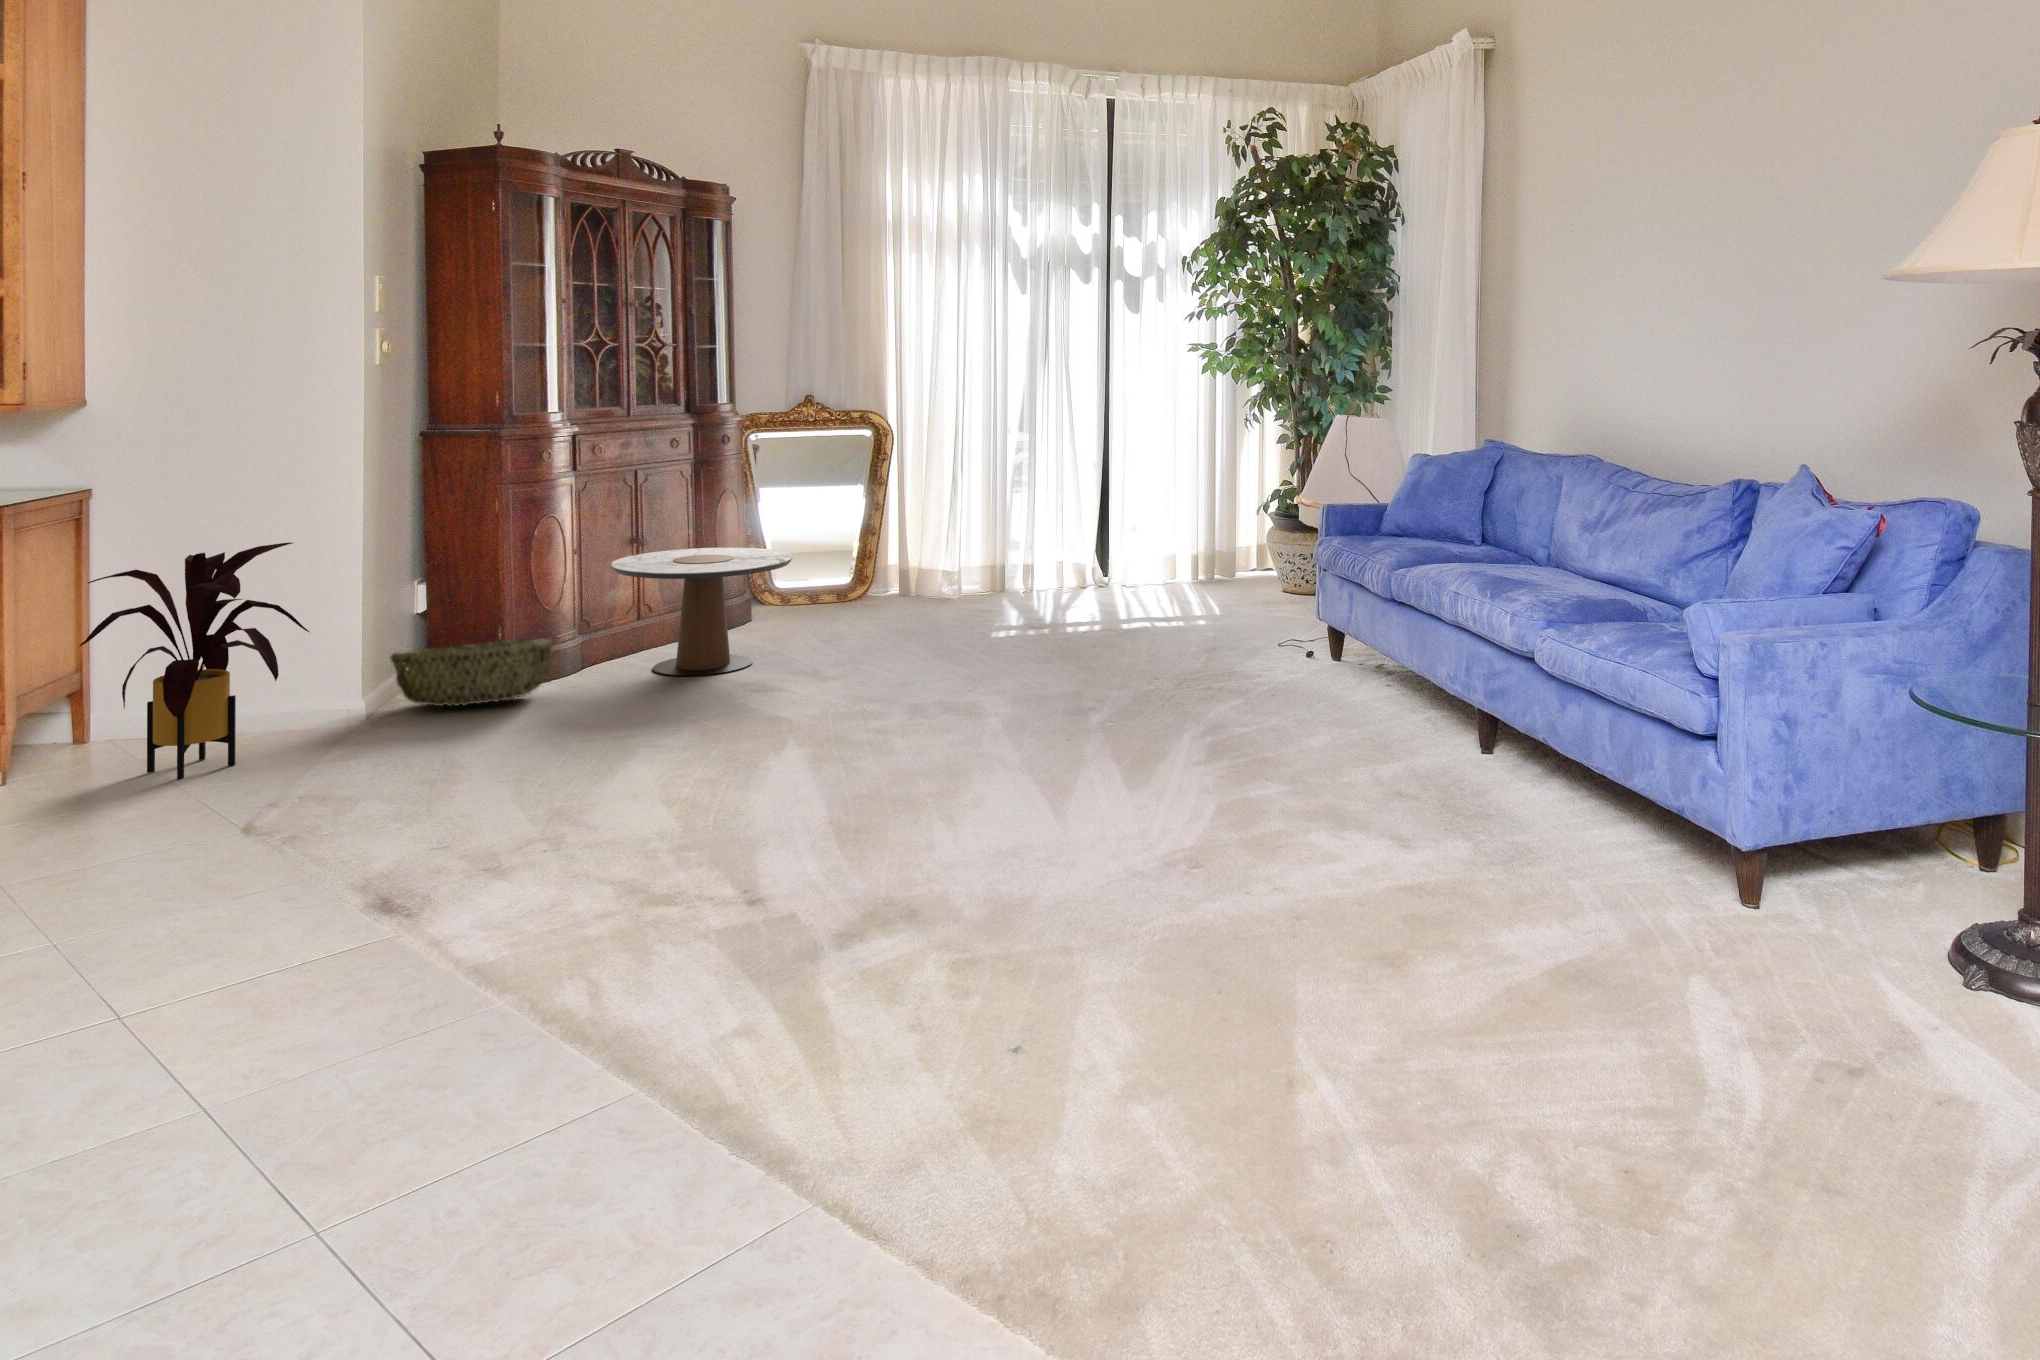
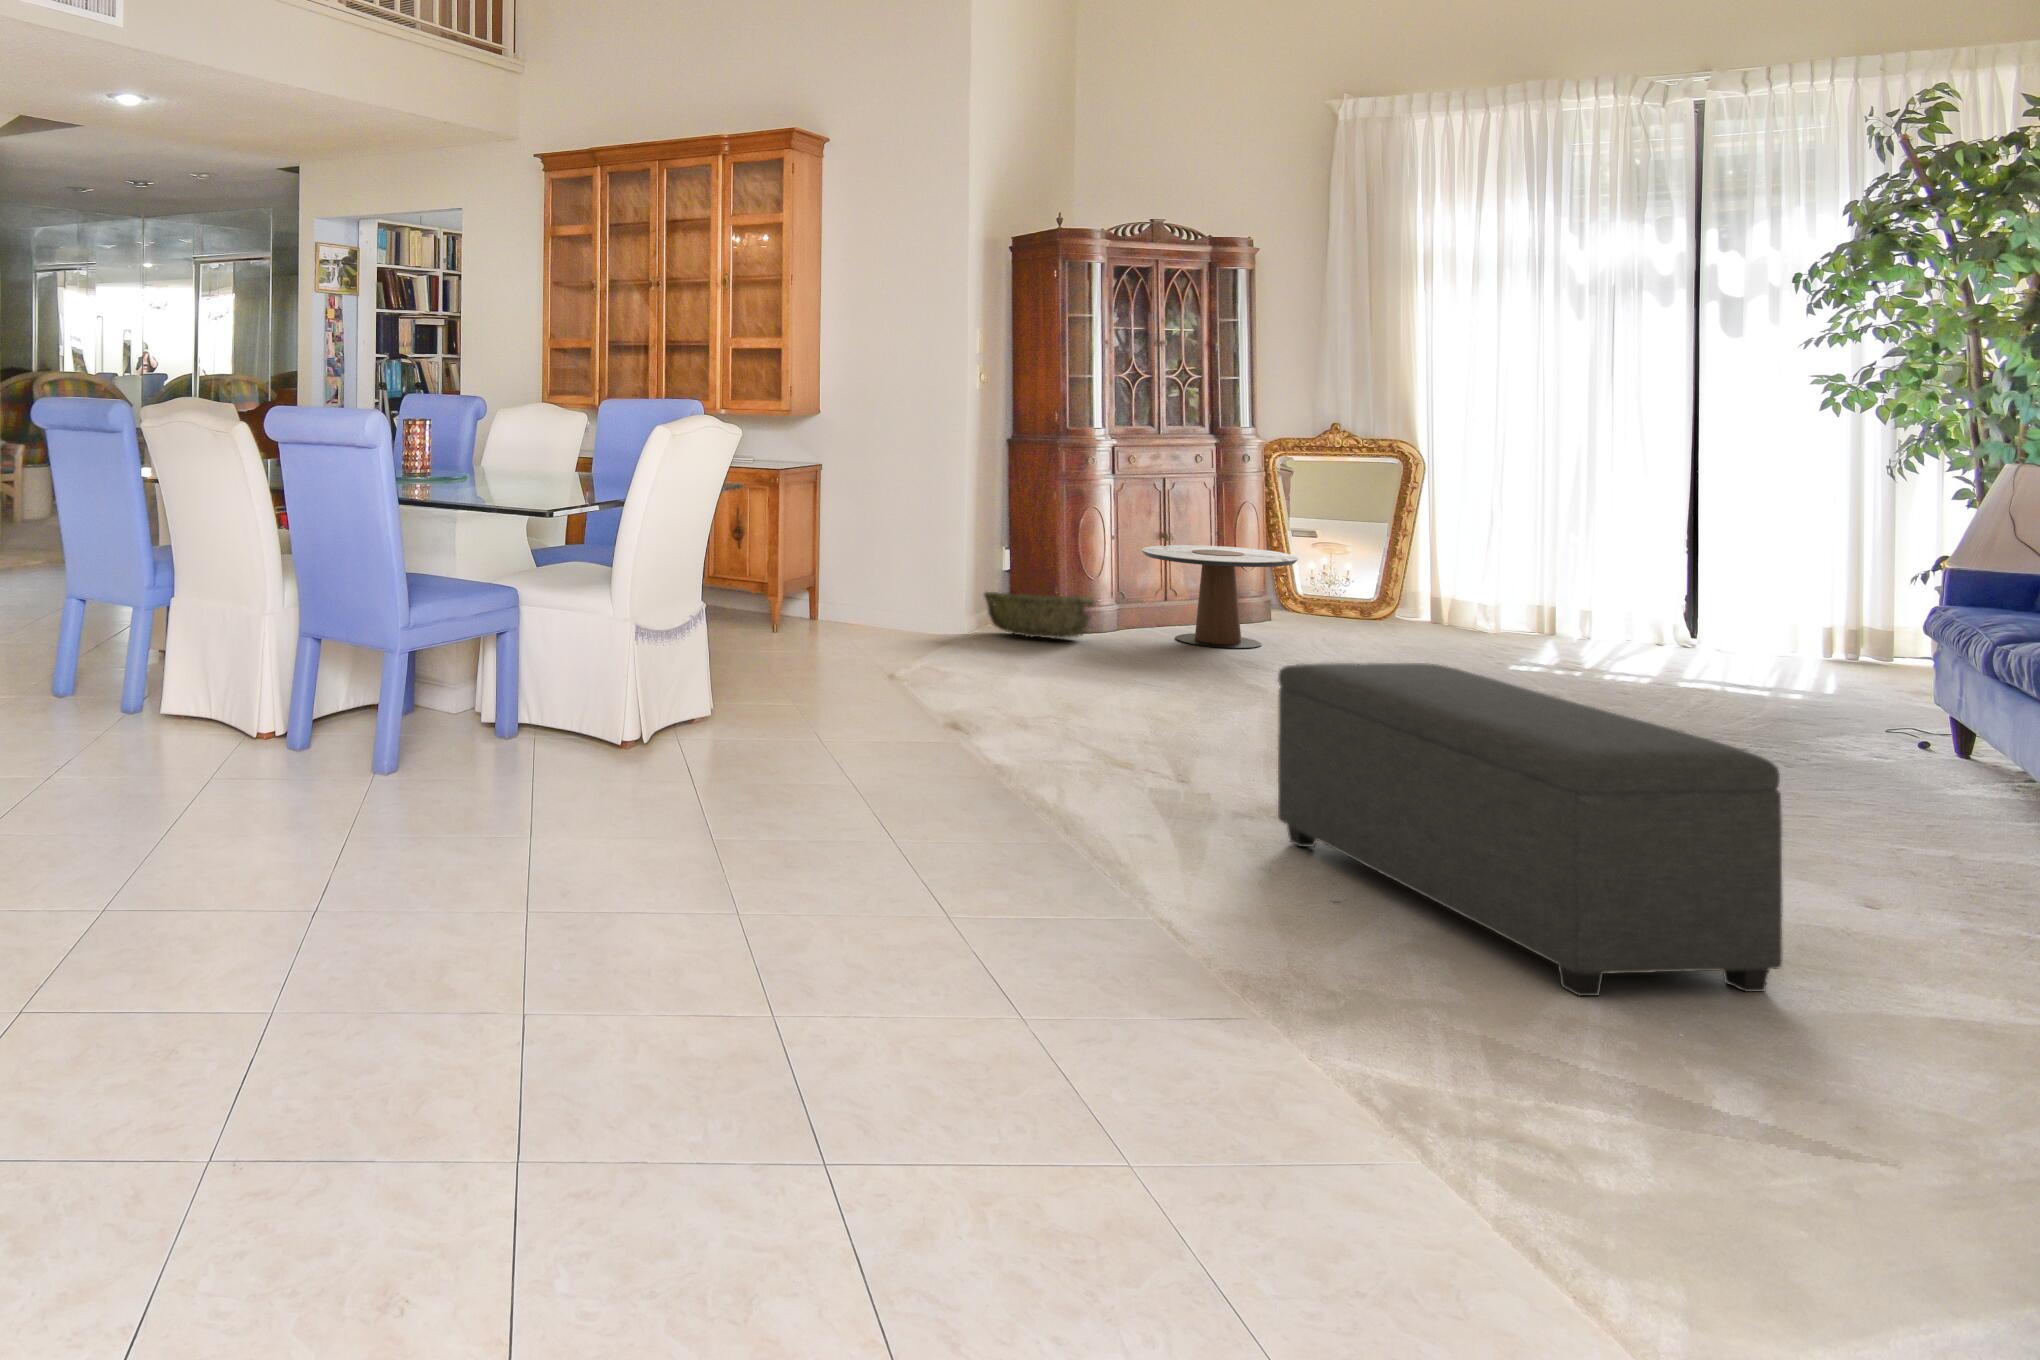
house plant: present [79,542,309,779] -> none [812,505,934,646]
ottoman: none [918,718,1490,1173] -> present [1278,663,1783,996]

